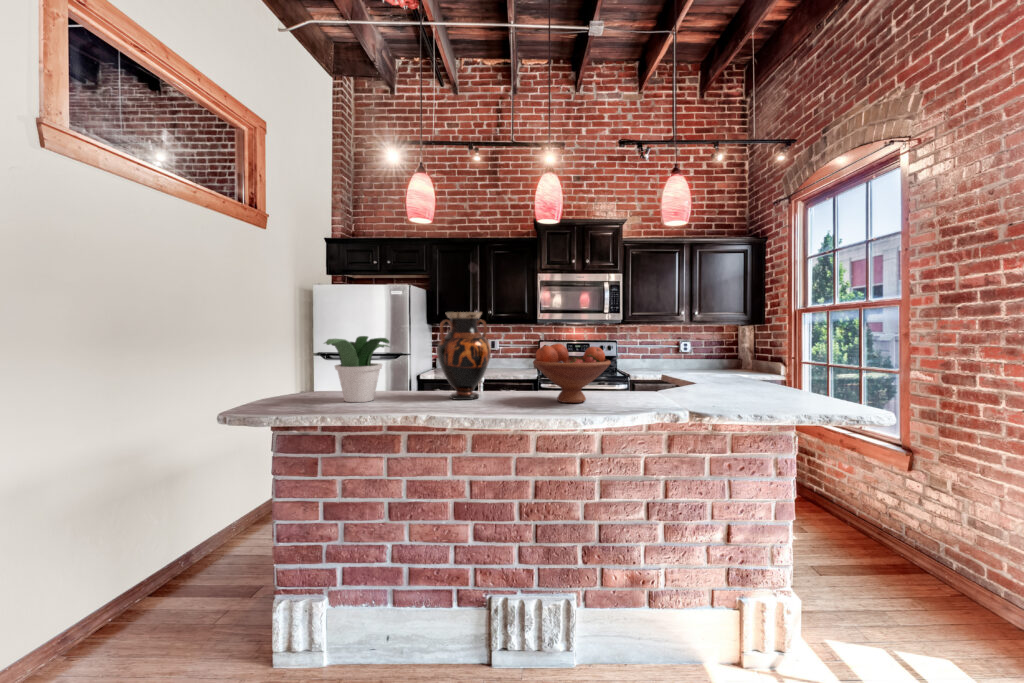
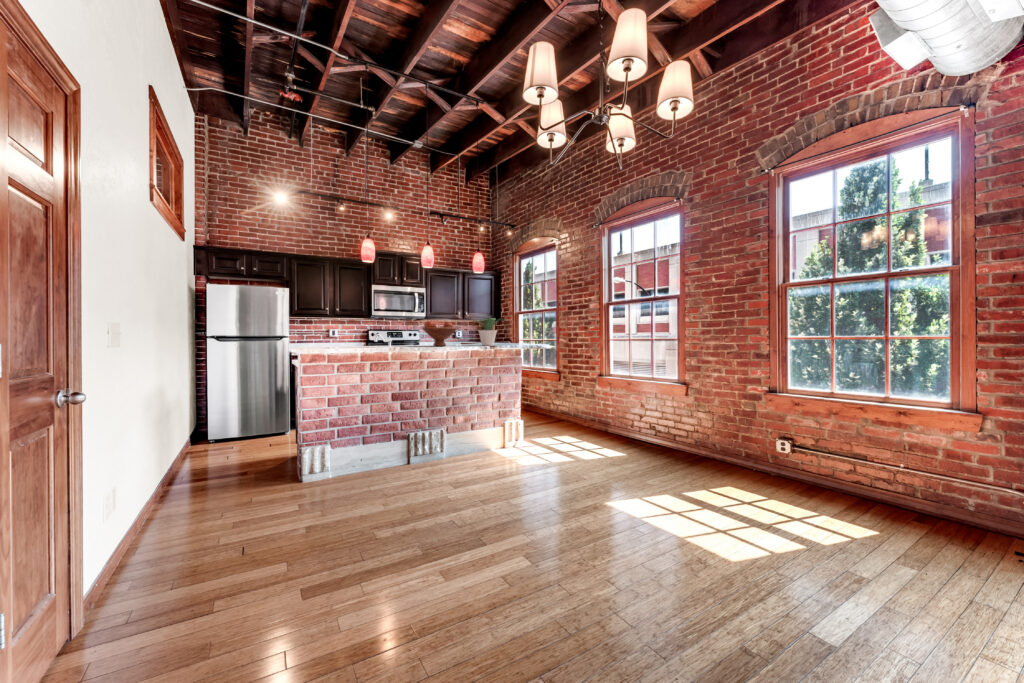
vase: present [437,312,491,400] -> none [374,304,401,347]
potted plant: present [325,336,389,402] -> present [473,318,504,346]

